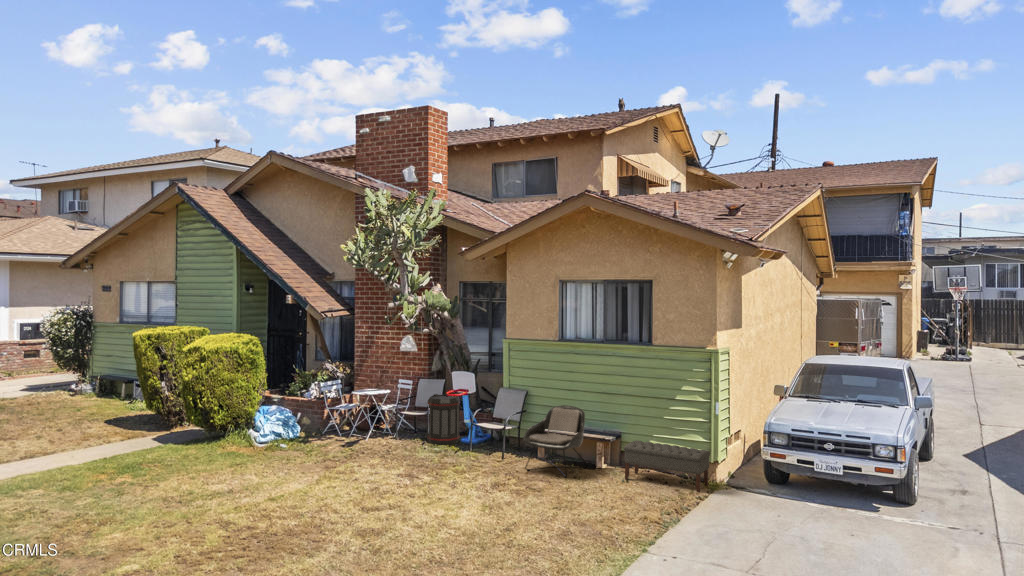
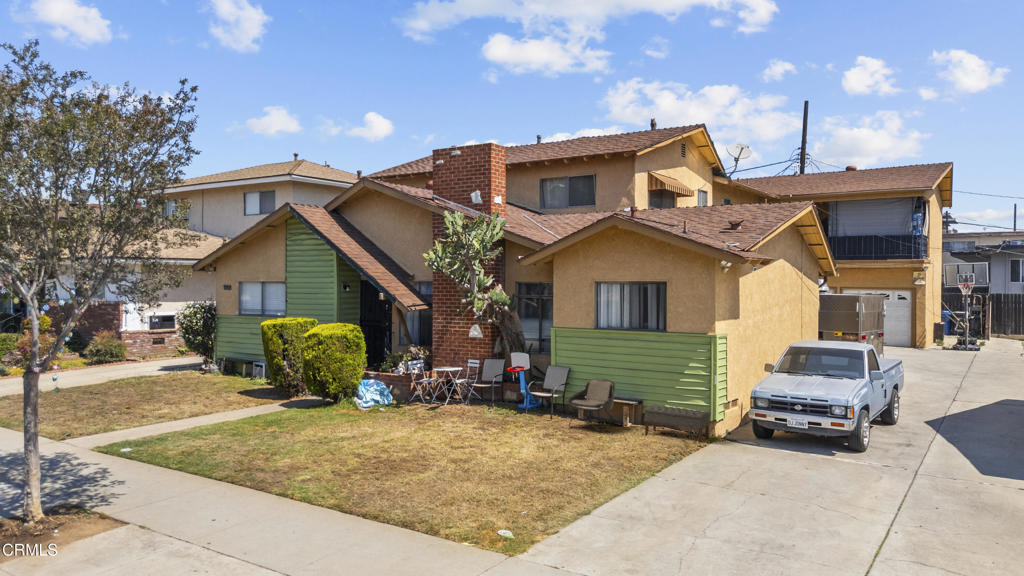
trash can: present [427,394,460,445] -> none [492,371,517,410]

